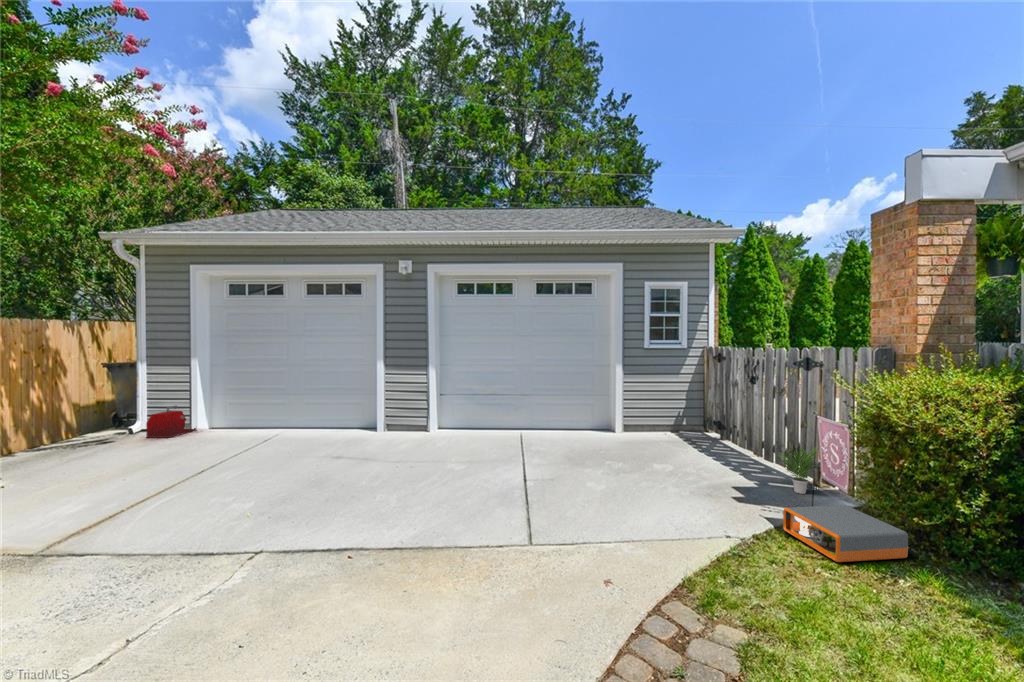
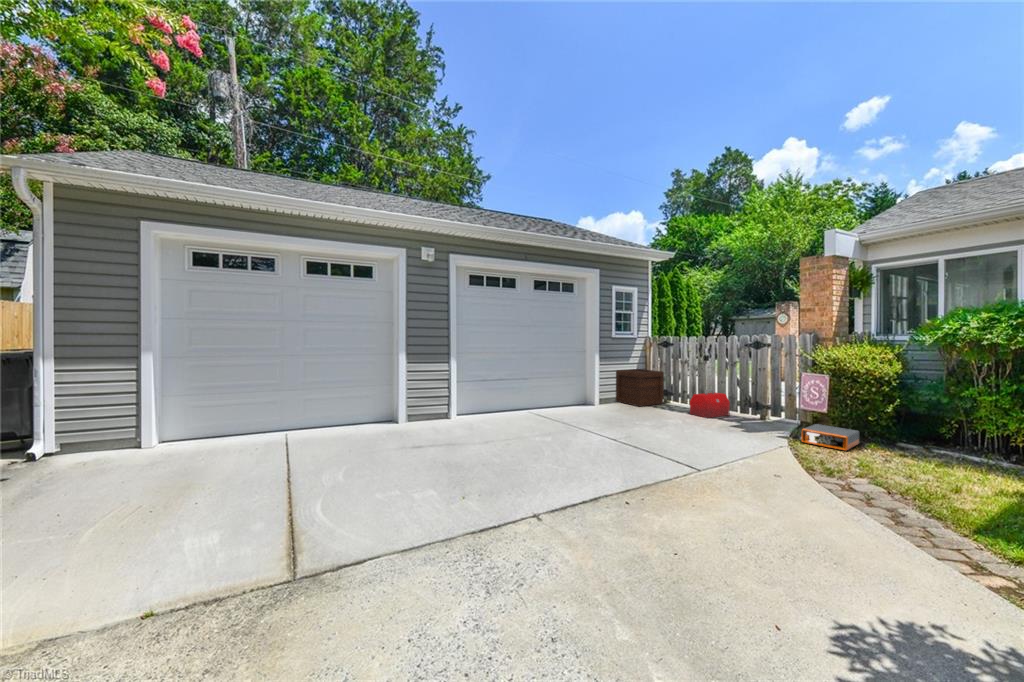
wooden crate: none [649,391,709,442] -> present [616,369,664,407]
toolbox: present [146,405,196,438] -> present [690,389,730,418]
potted plant: present [780,445,818,494] -> none [748,393,783,425]

